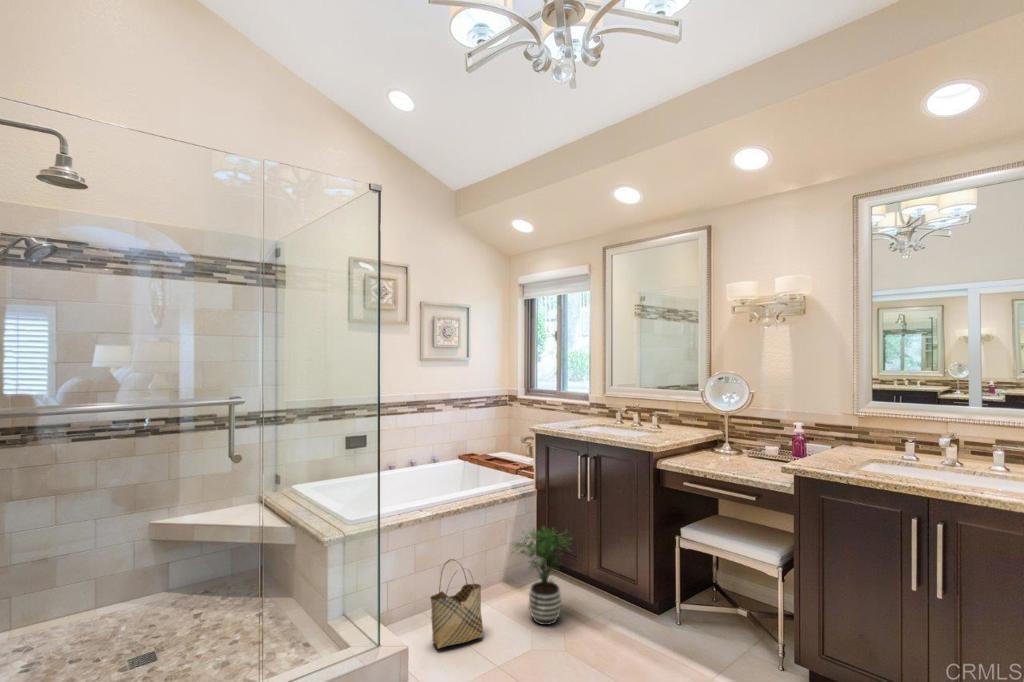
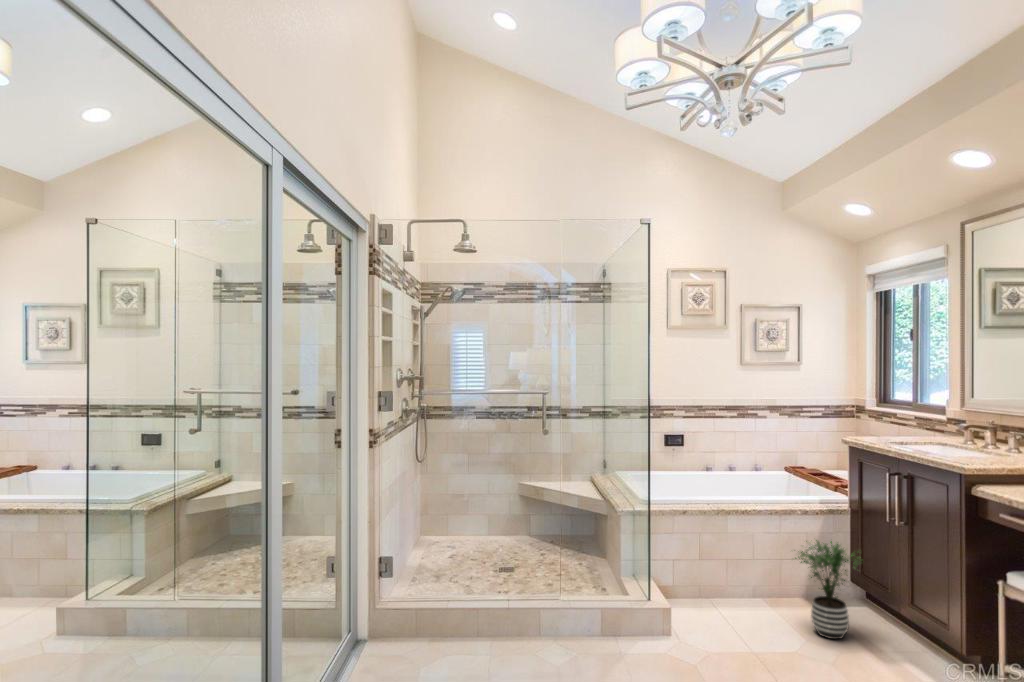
woven basket: present [430,559,483,649] -> none [703,551,756,627]

